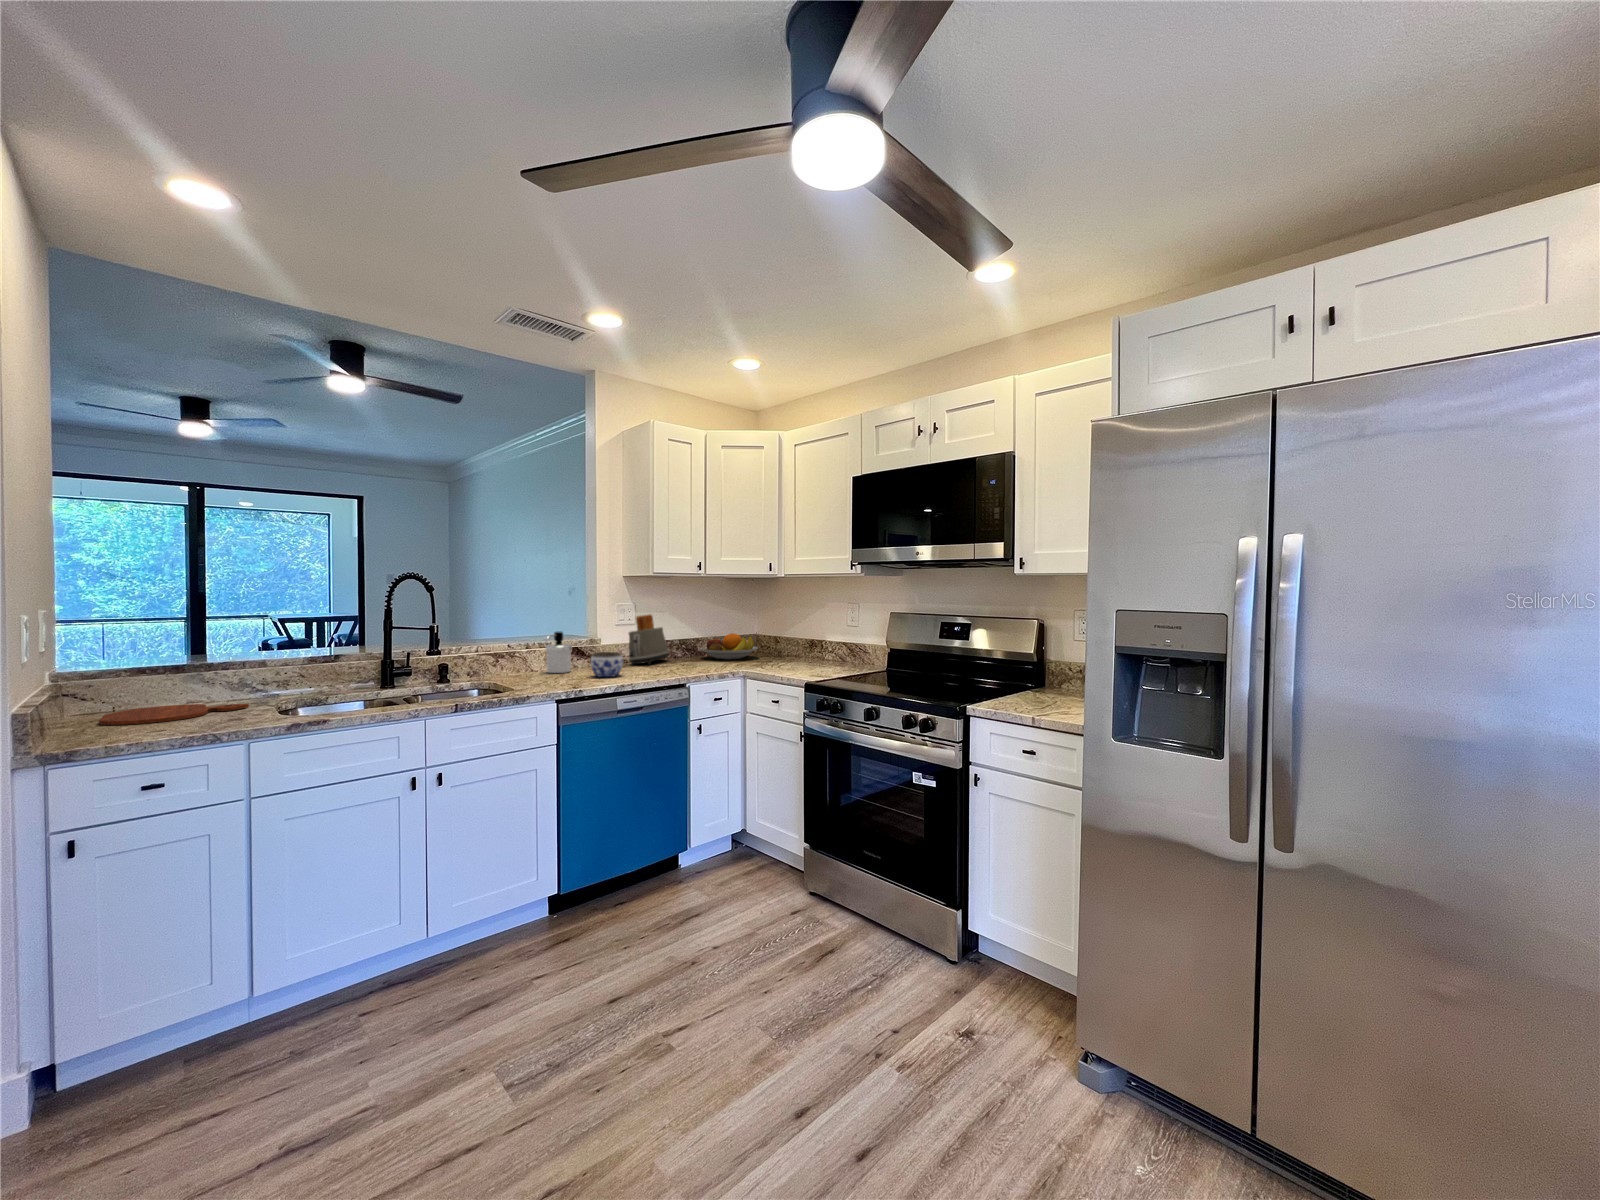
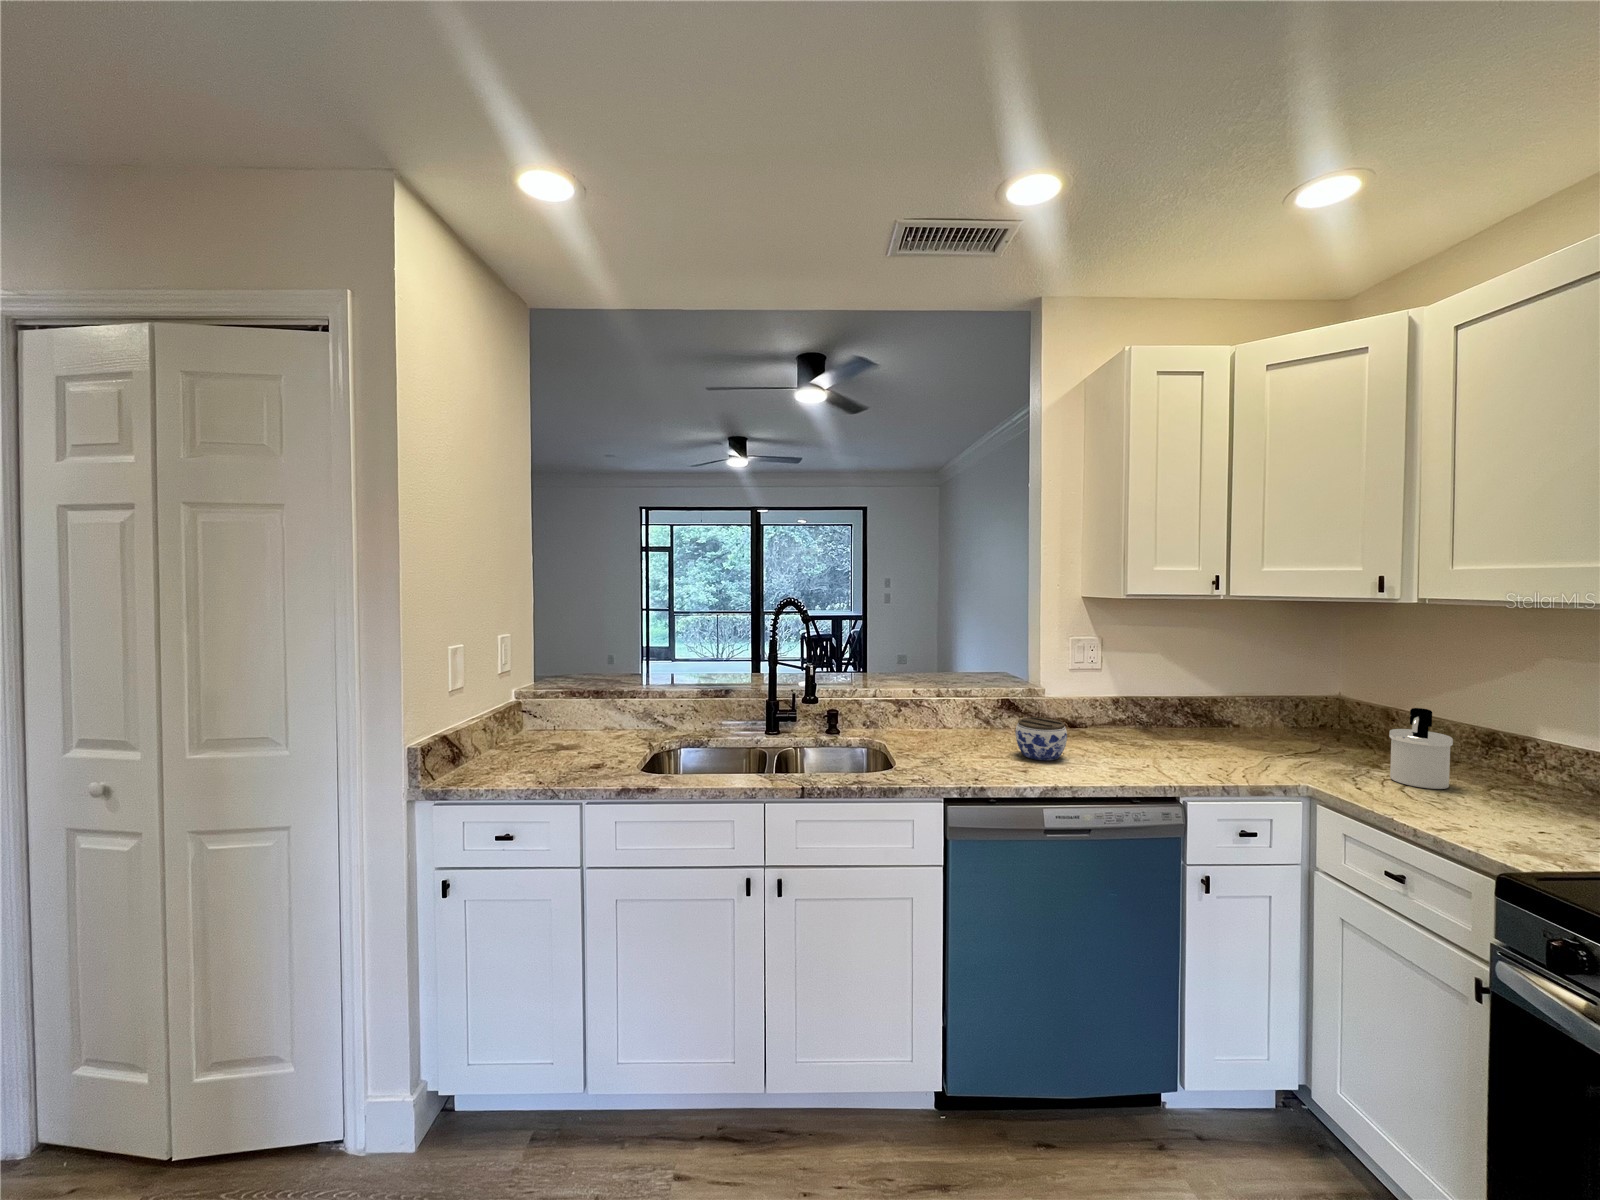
toaster: present [629,615,669,664] -> none [1088,656,1159,737]
soap dispenser: present [545,632,572,673] -> present [1389,708,1453,789]
fruit bowl: present [700,633,758,659] -> none [1216,697,1343,745]
cutting board: present [99,704,249,725] -> none [515,733,630,757]

